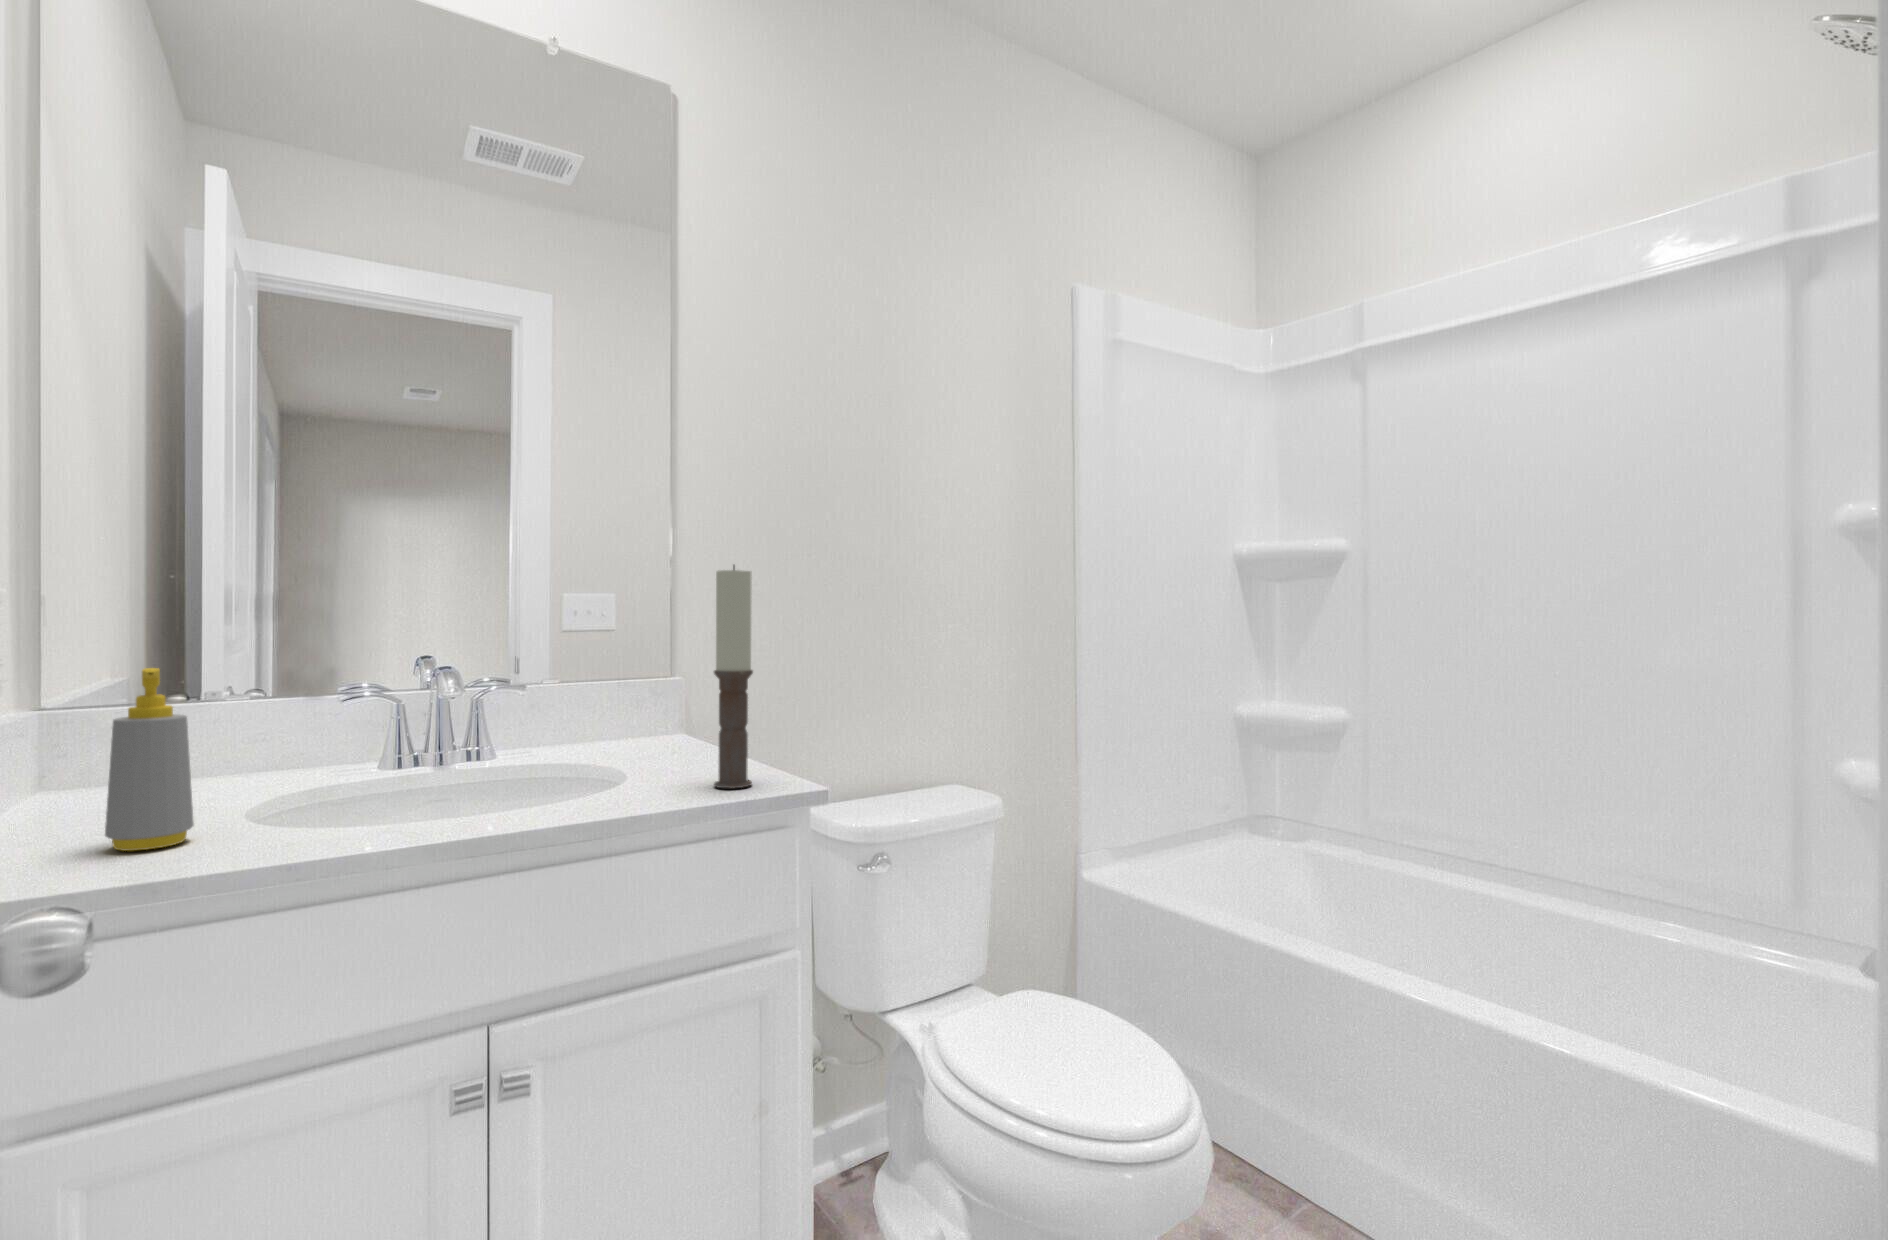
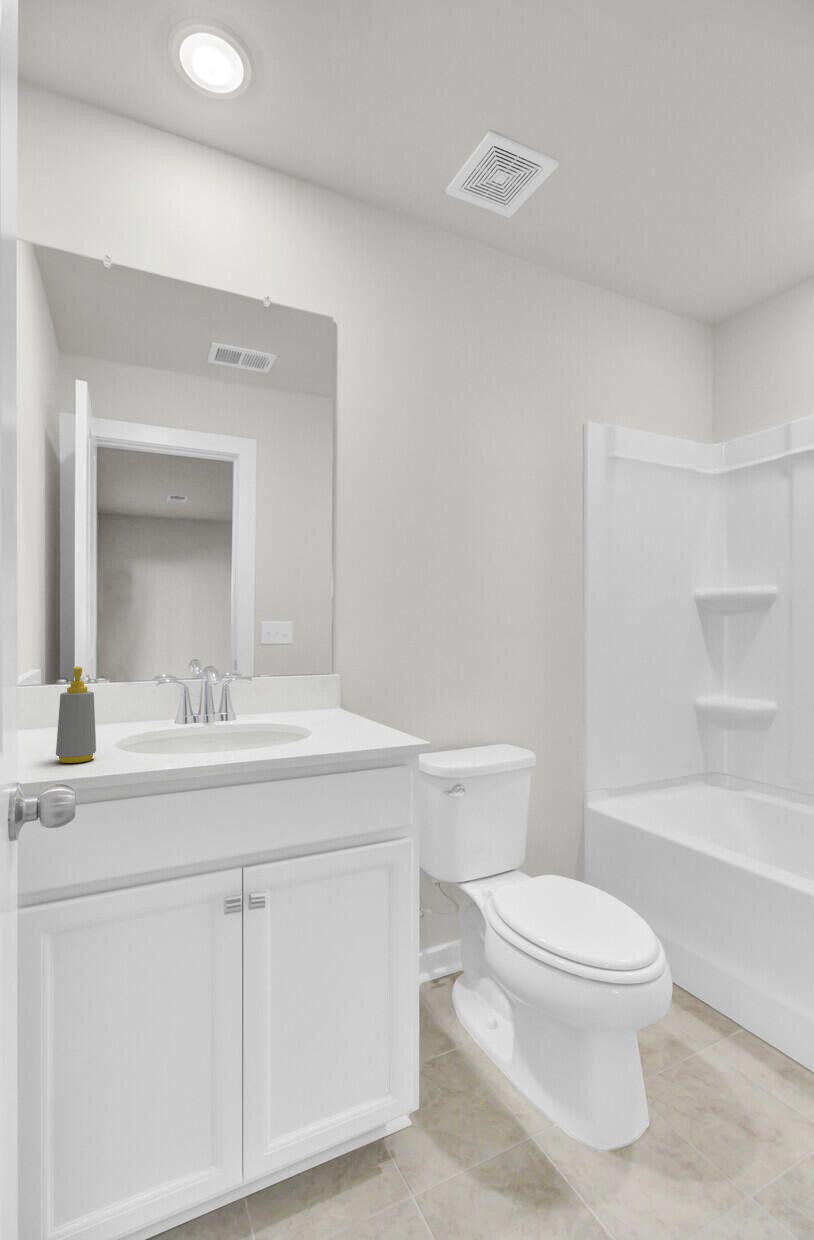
candle: present [714,565,753,788] -> none [362,608,385,739]

